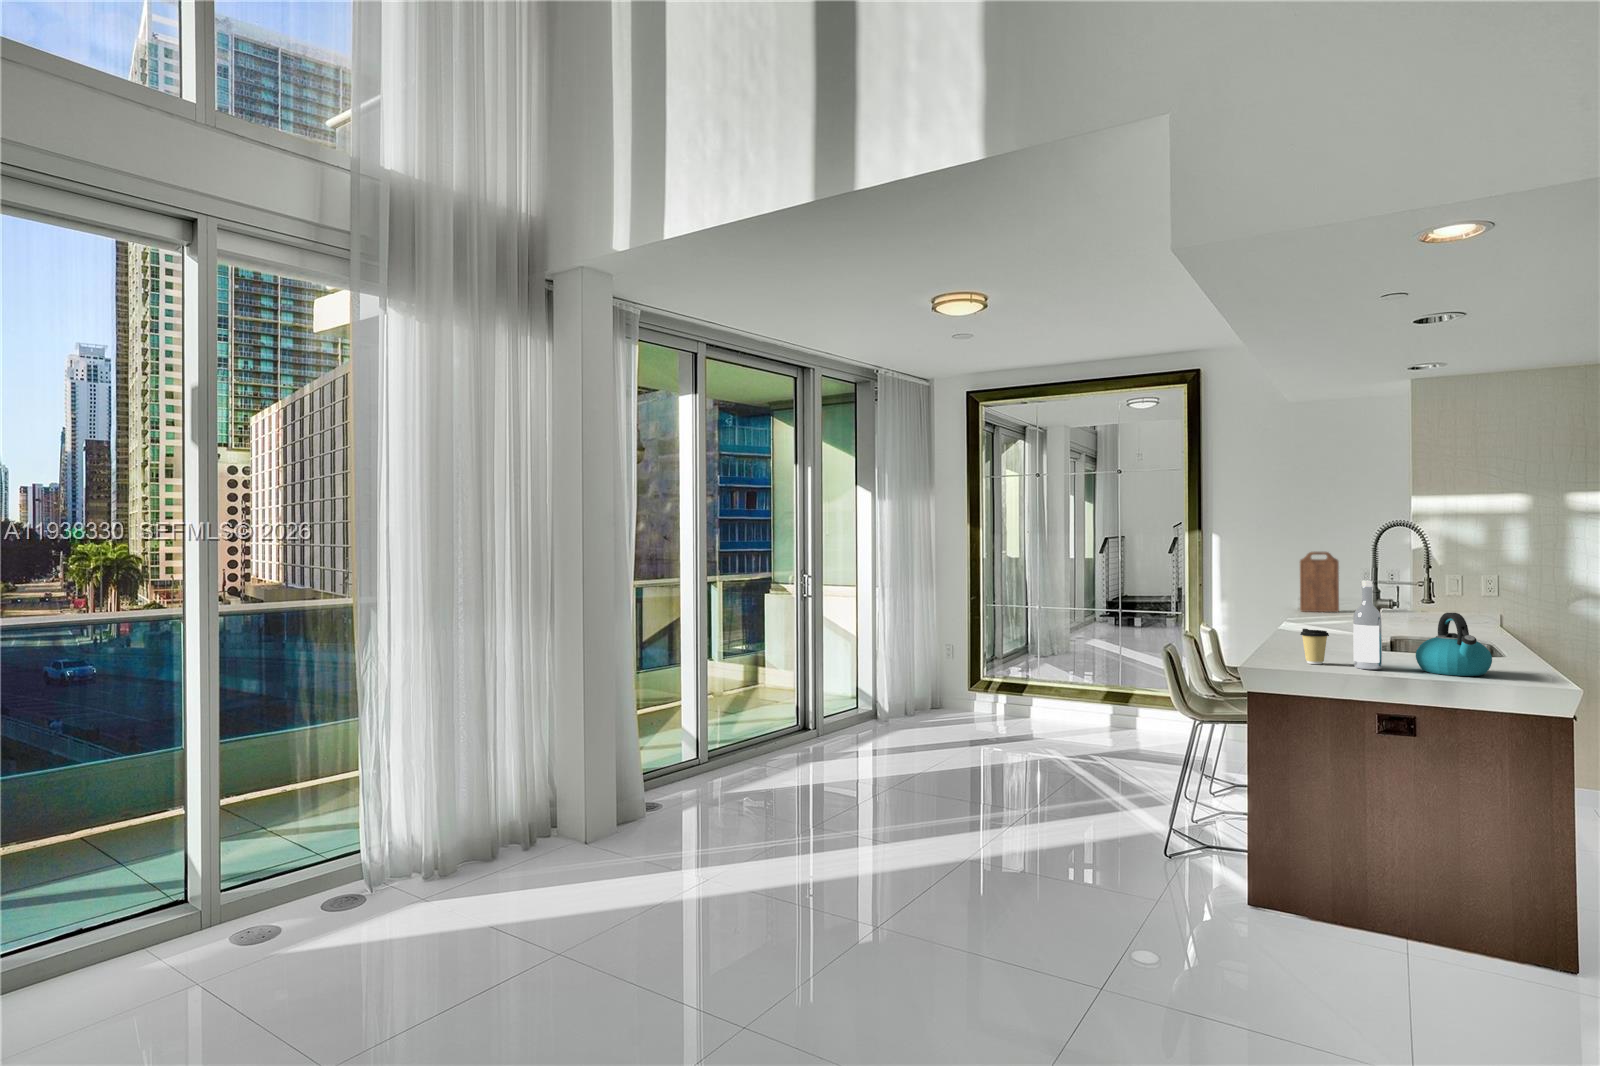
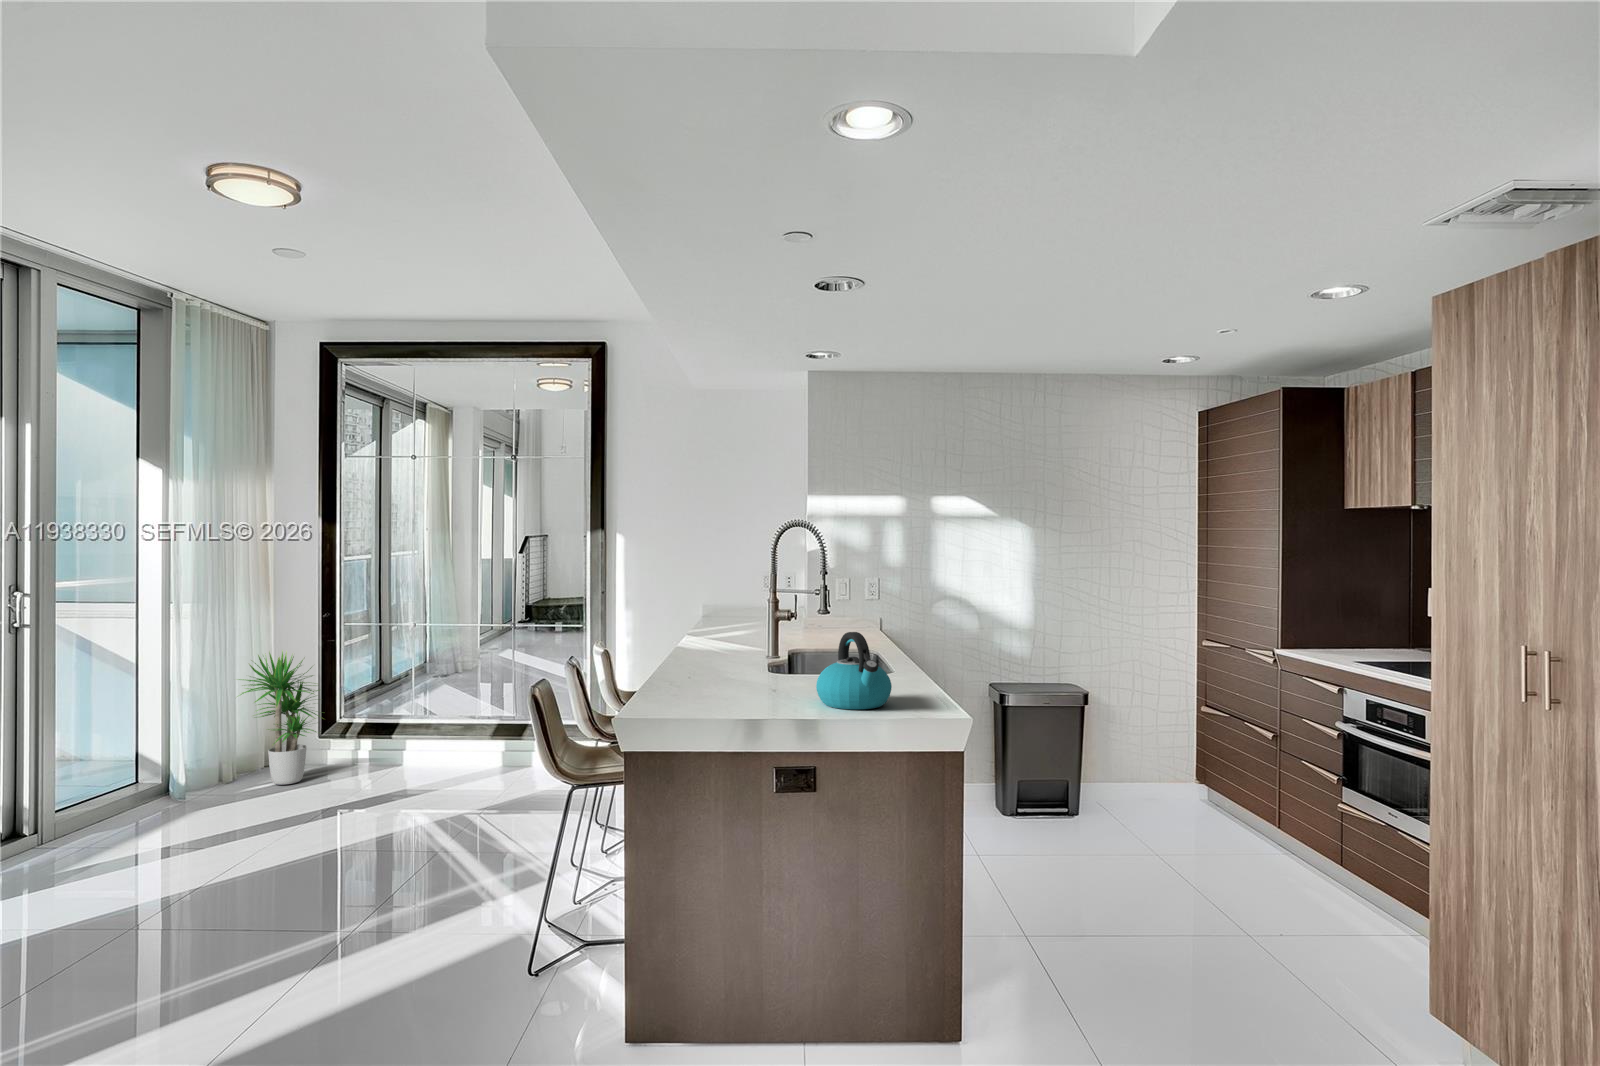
cutting board: present [1300,552,1339,612] -> none [705,554,742,620]
wine bottle: present [1353,580,1382,670] -> none [750,596,782,709]
potted plant: none [916,621,977,721] -> present [239,651,322,785]
coffee cup: present [1300,629,1329,664] -> none [691,660,724,706]

